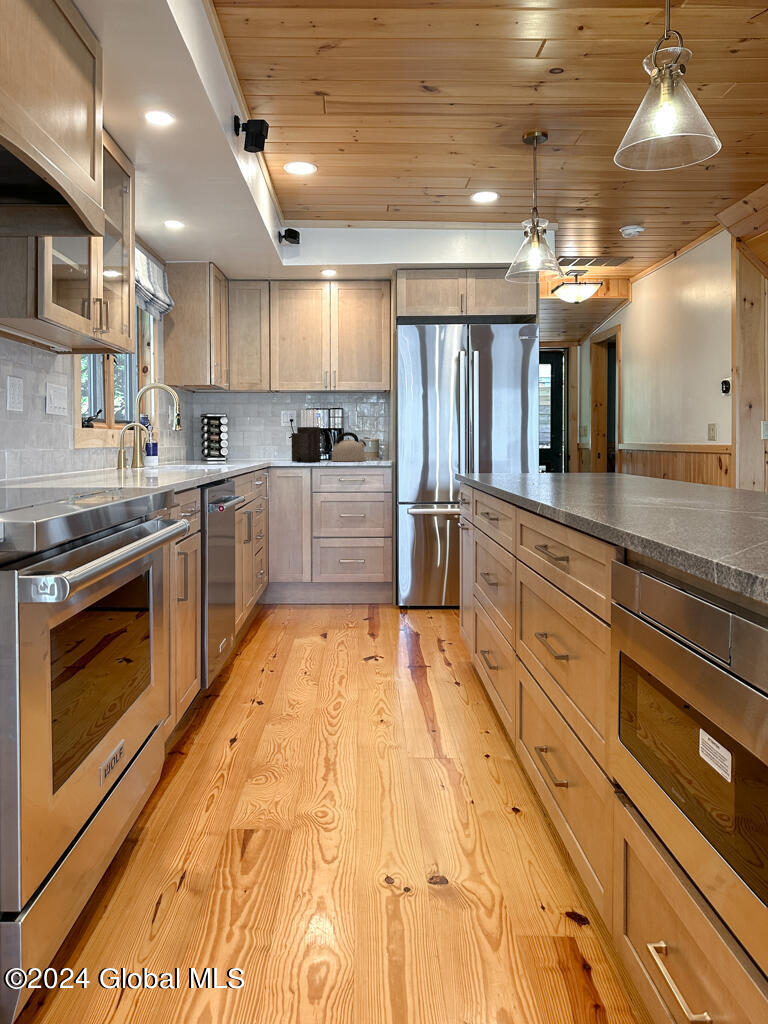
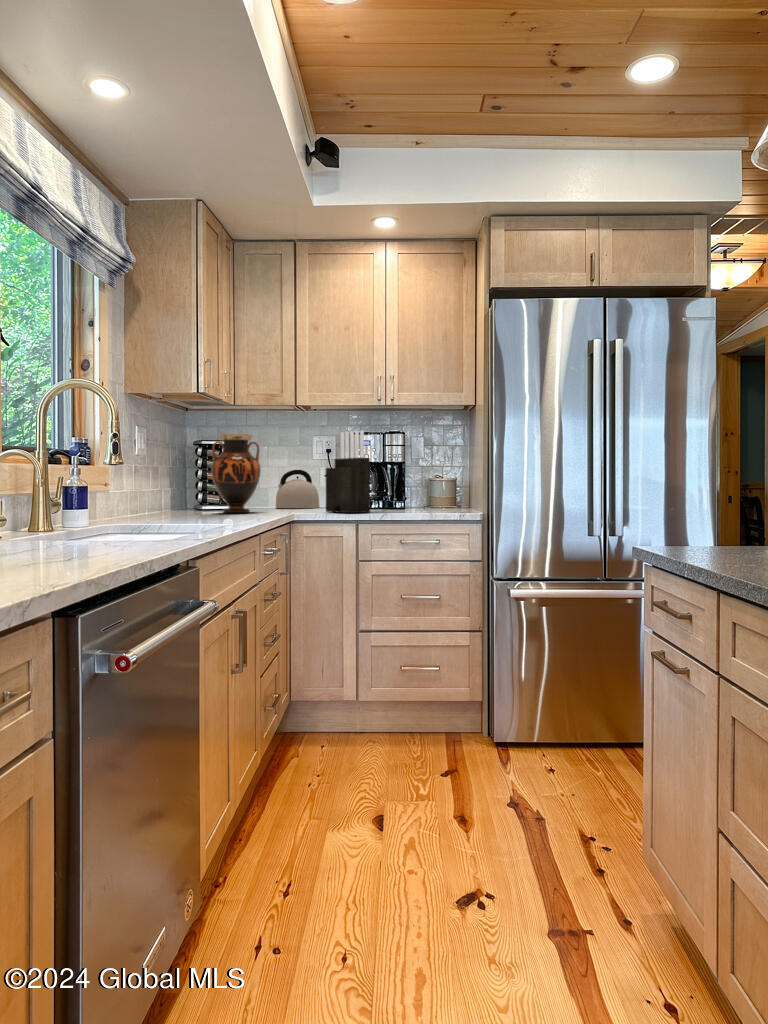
vase: none [216,410,248,462] -> present [211,434,261,513]
kettle: present [332,432,366,461] -> present [275,470,319,508]

